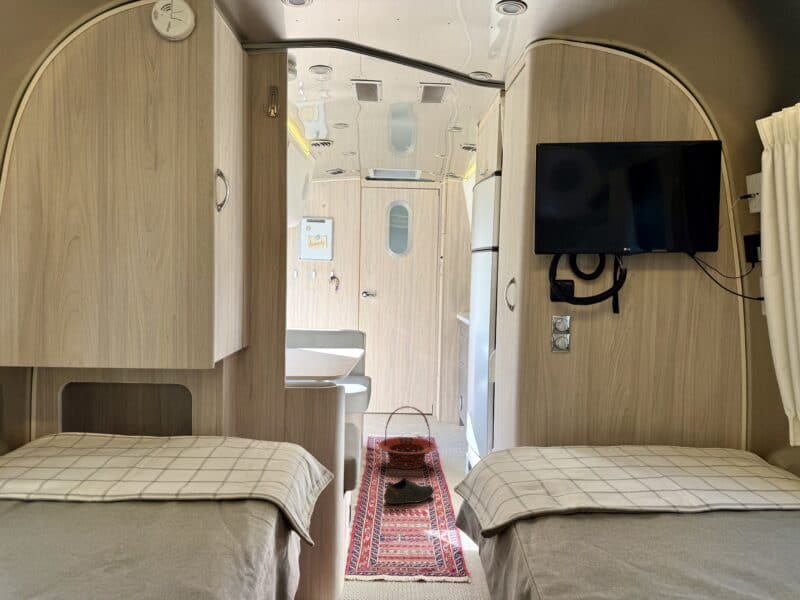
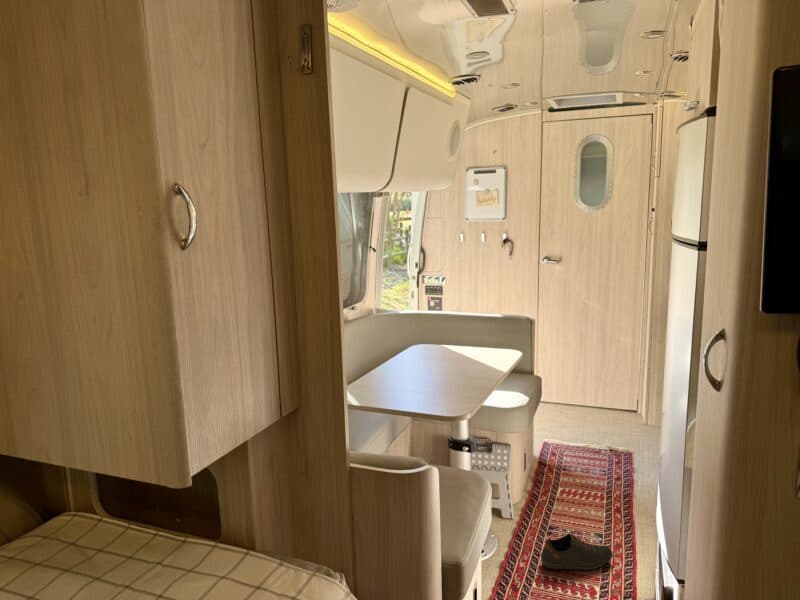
basket: present [378,406,435,469] -> none [547,423,625,505]

